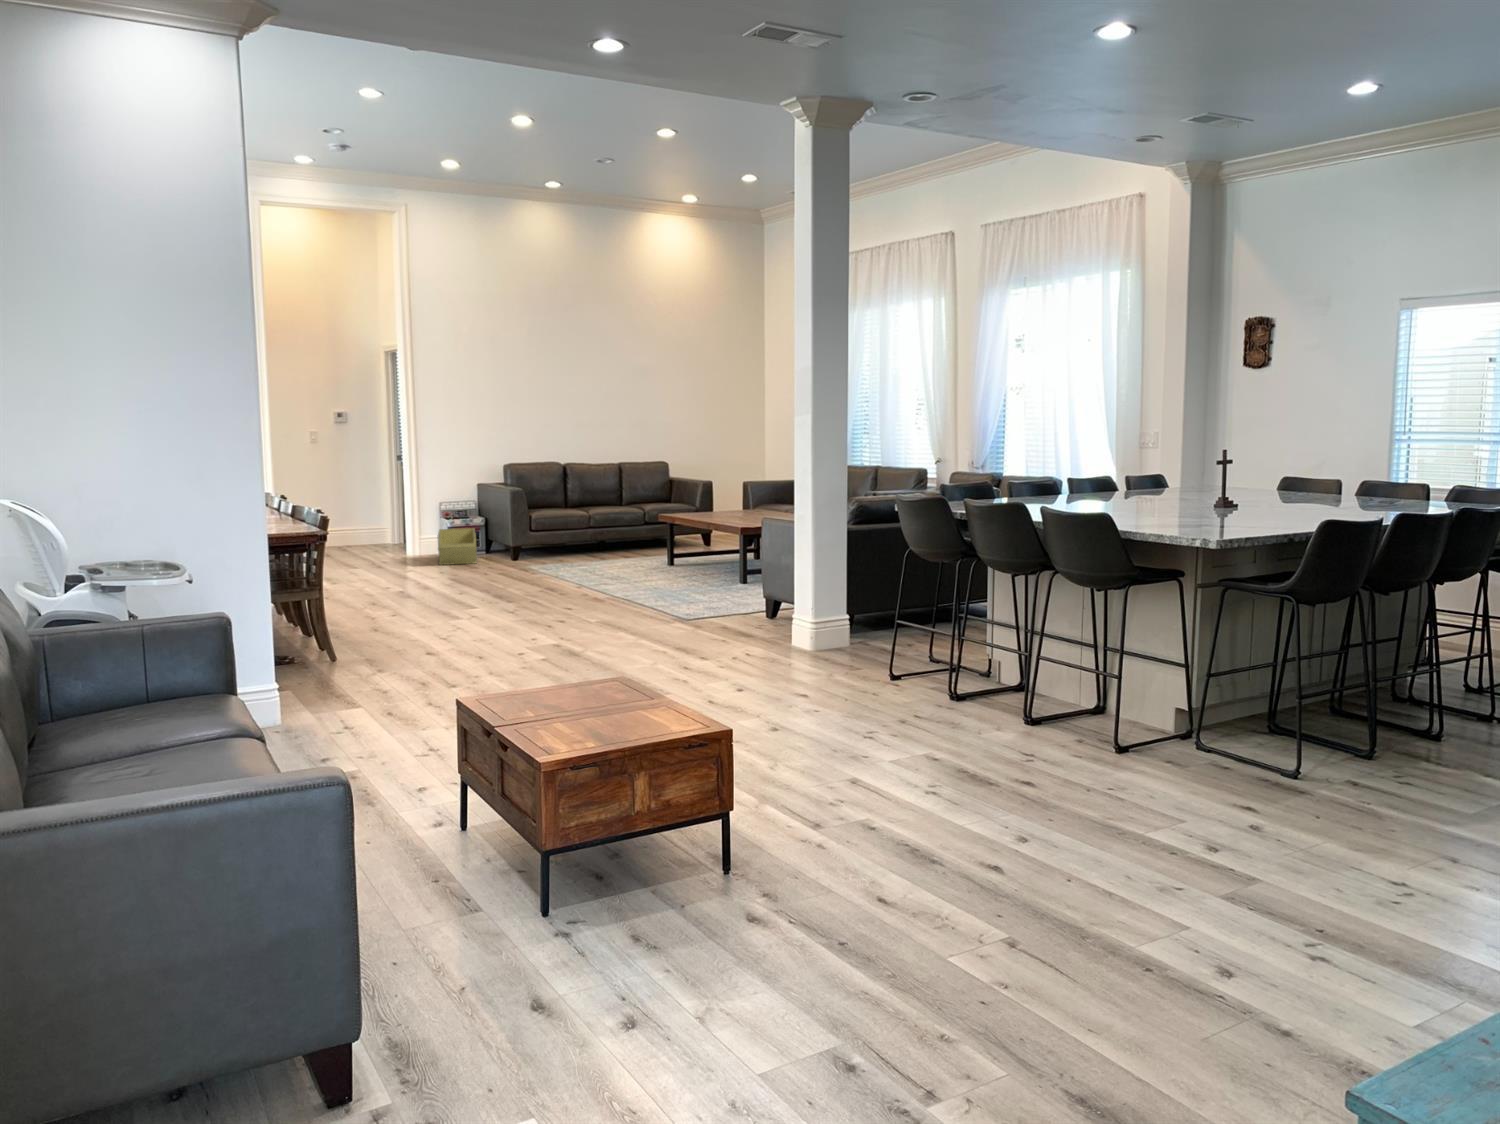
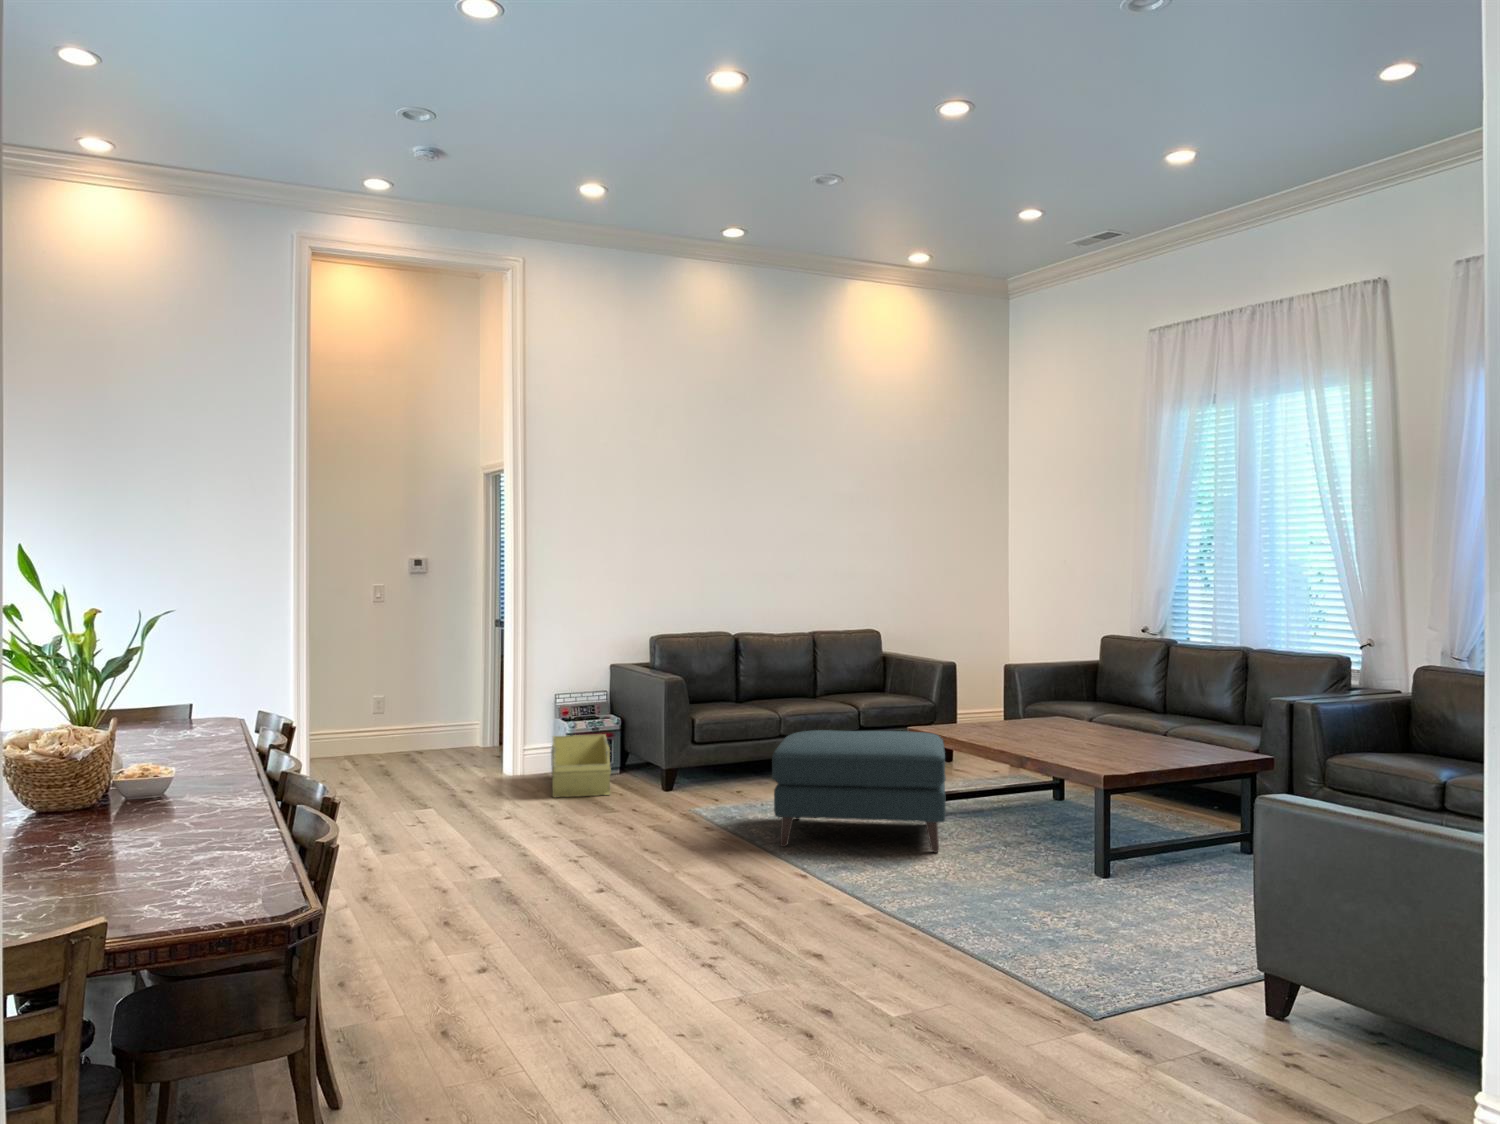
ottoman: none [567,515,678,581] -> present [772,730,946,853]

